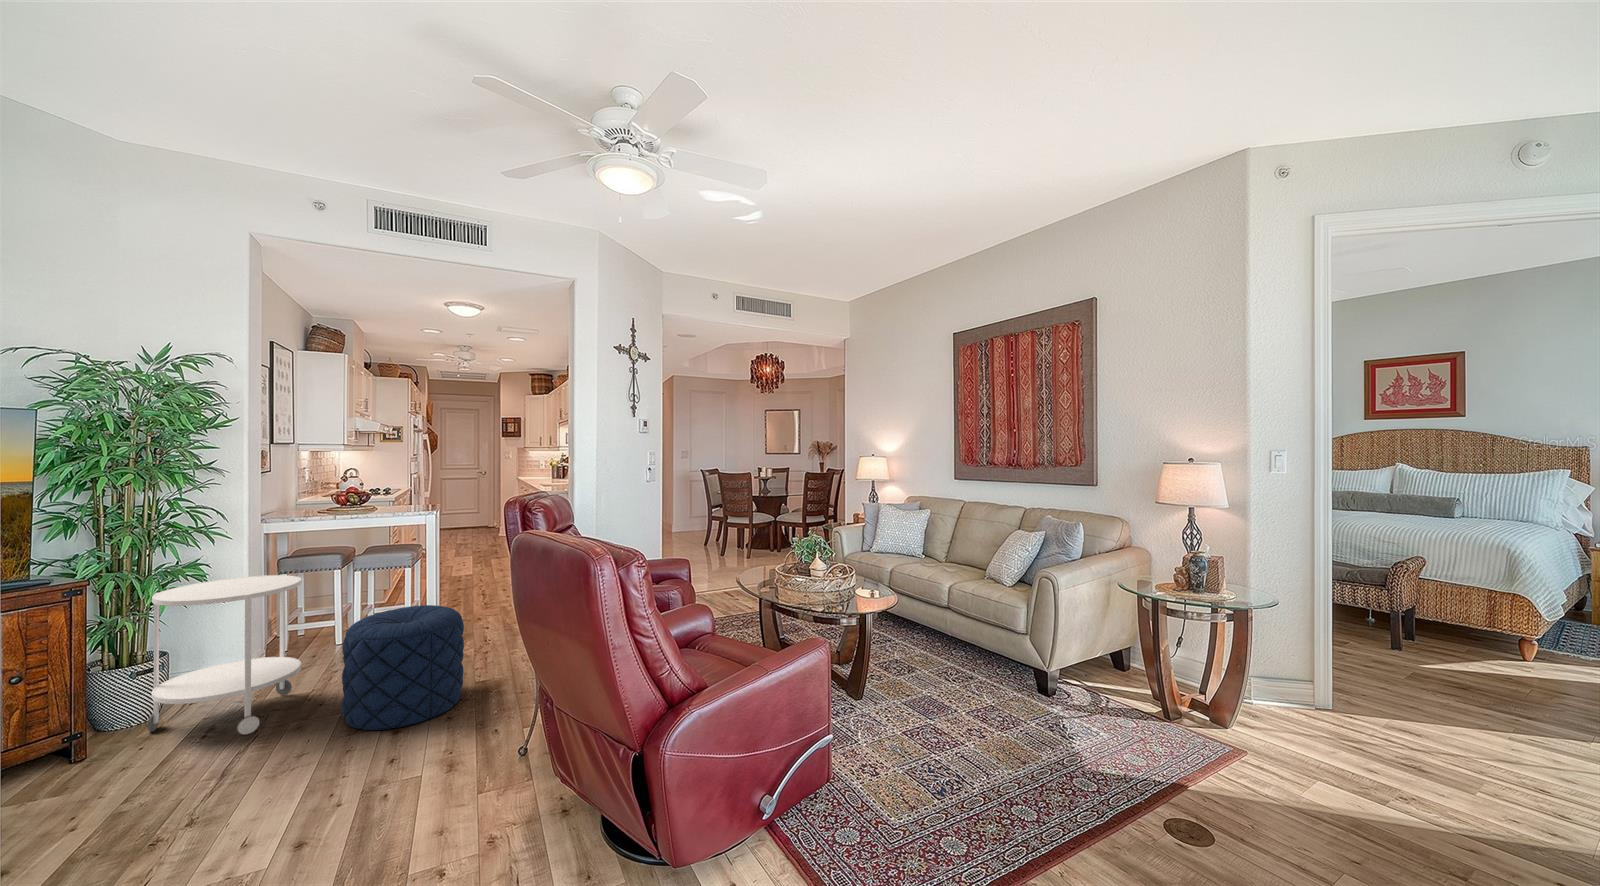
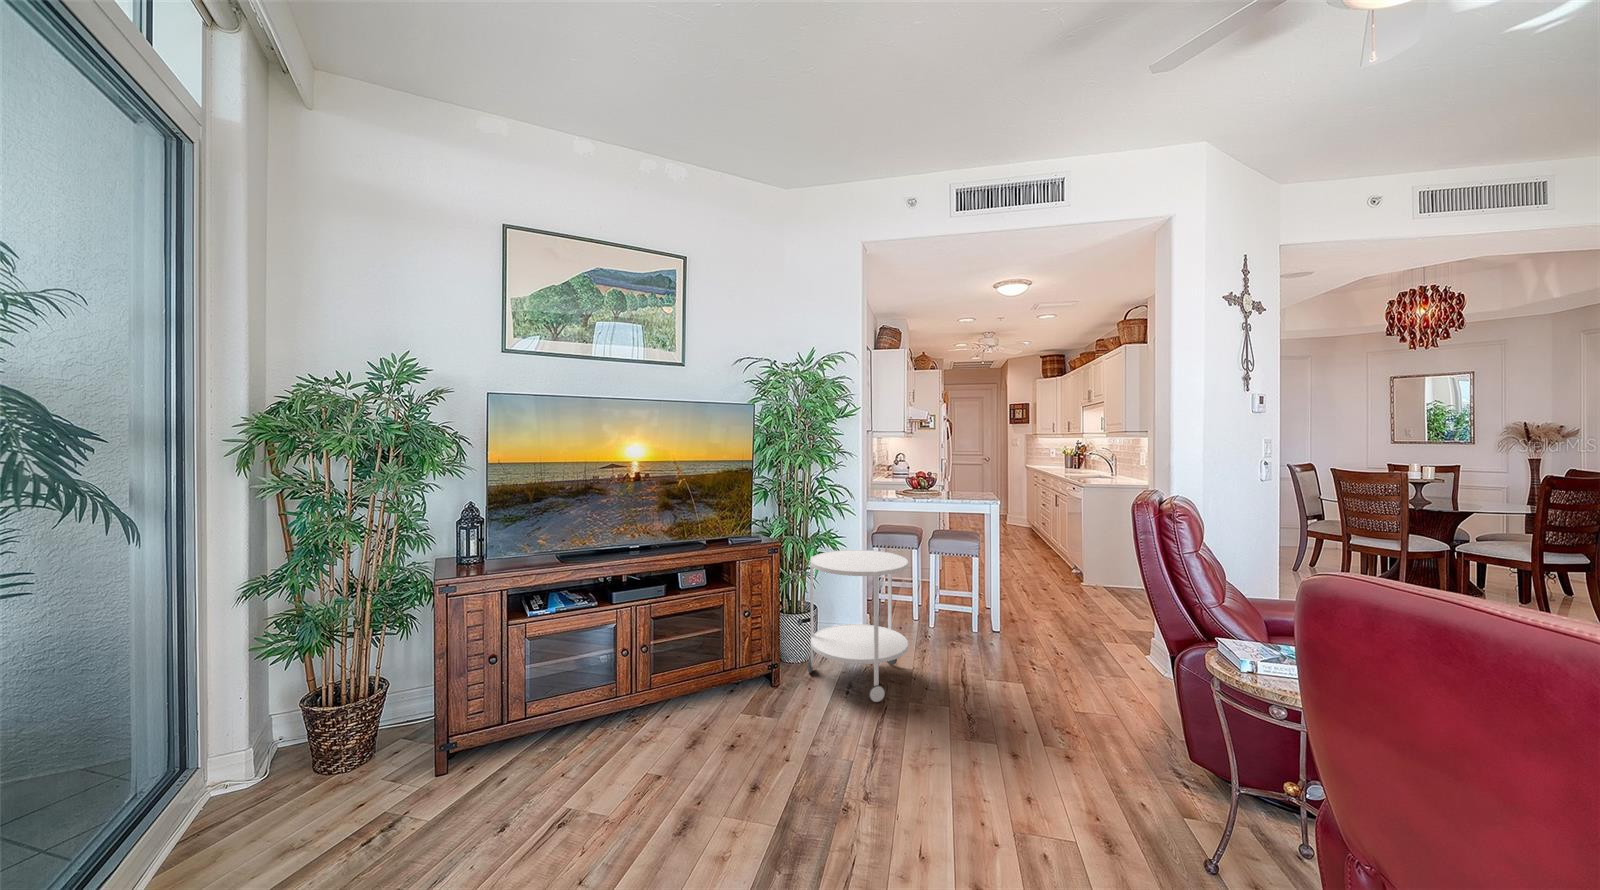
pouf: present [341,605,464,730] -> none [950,607,1069,748]

